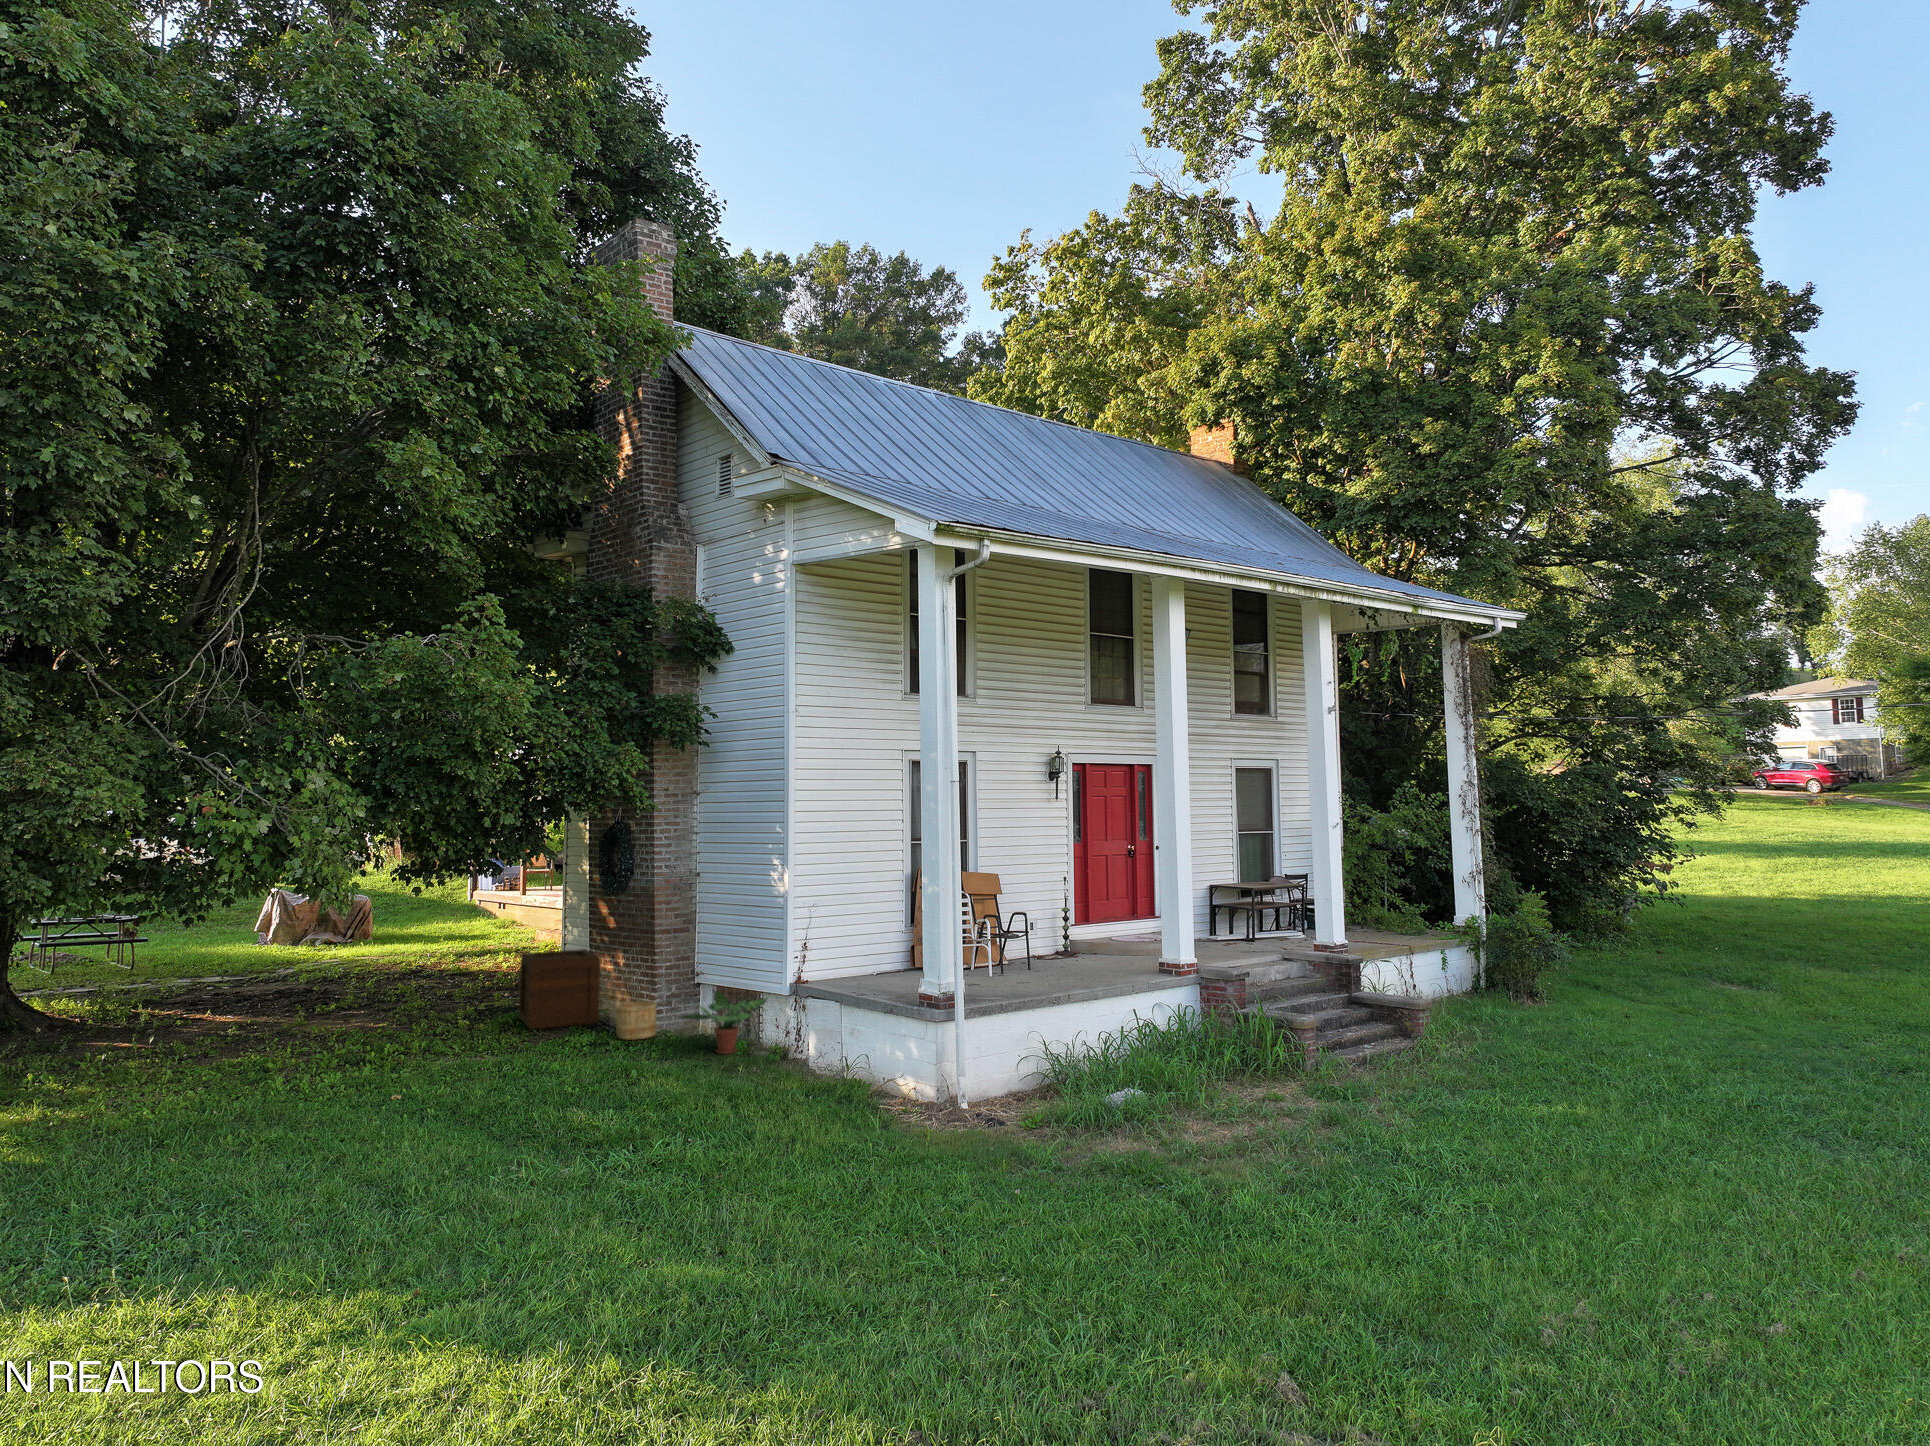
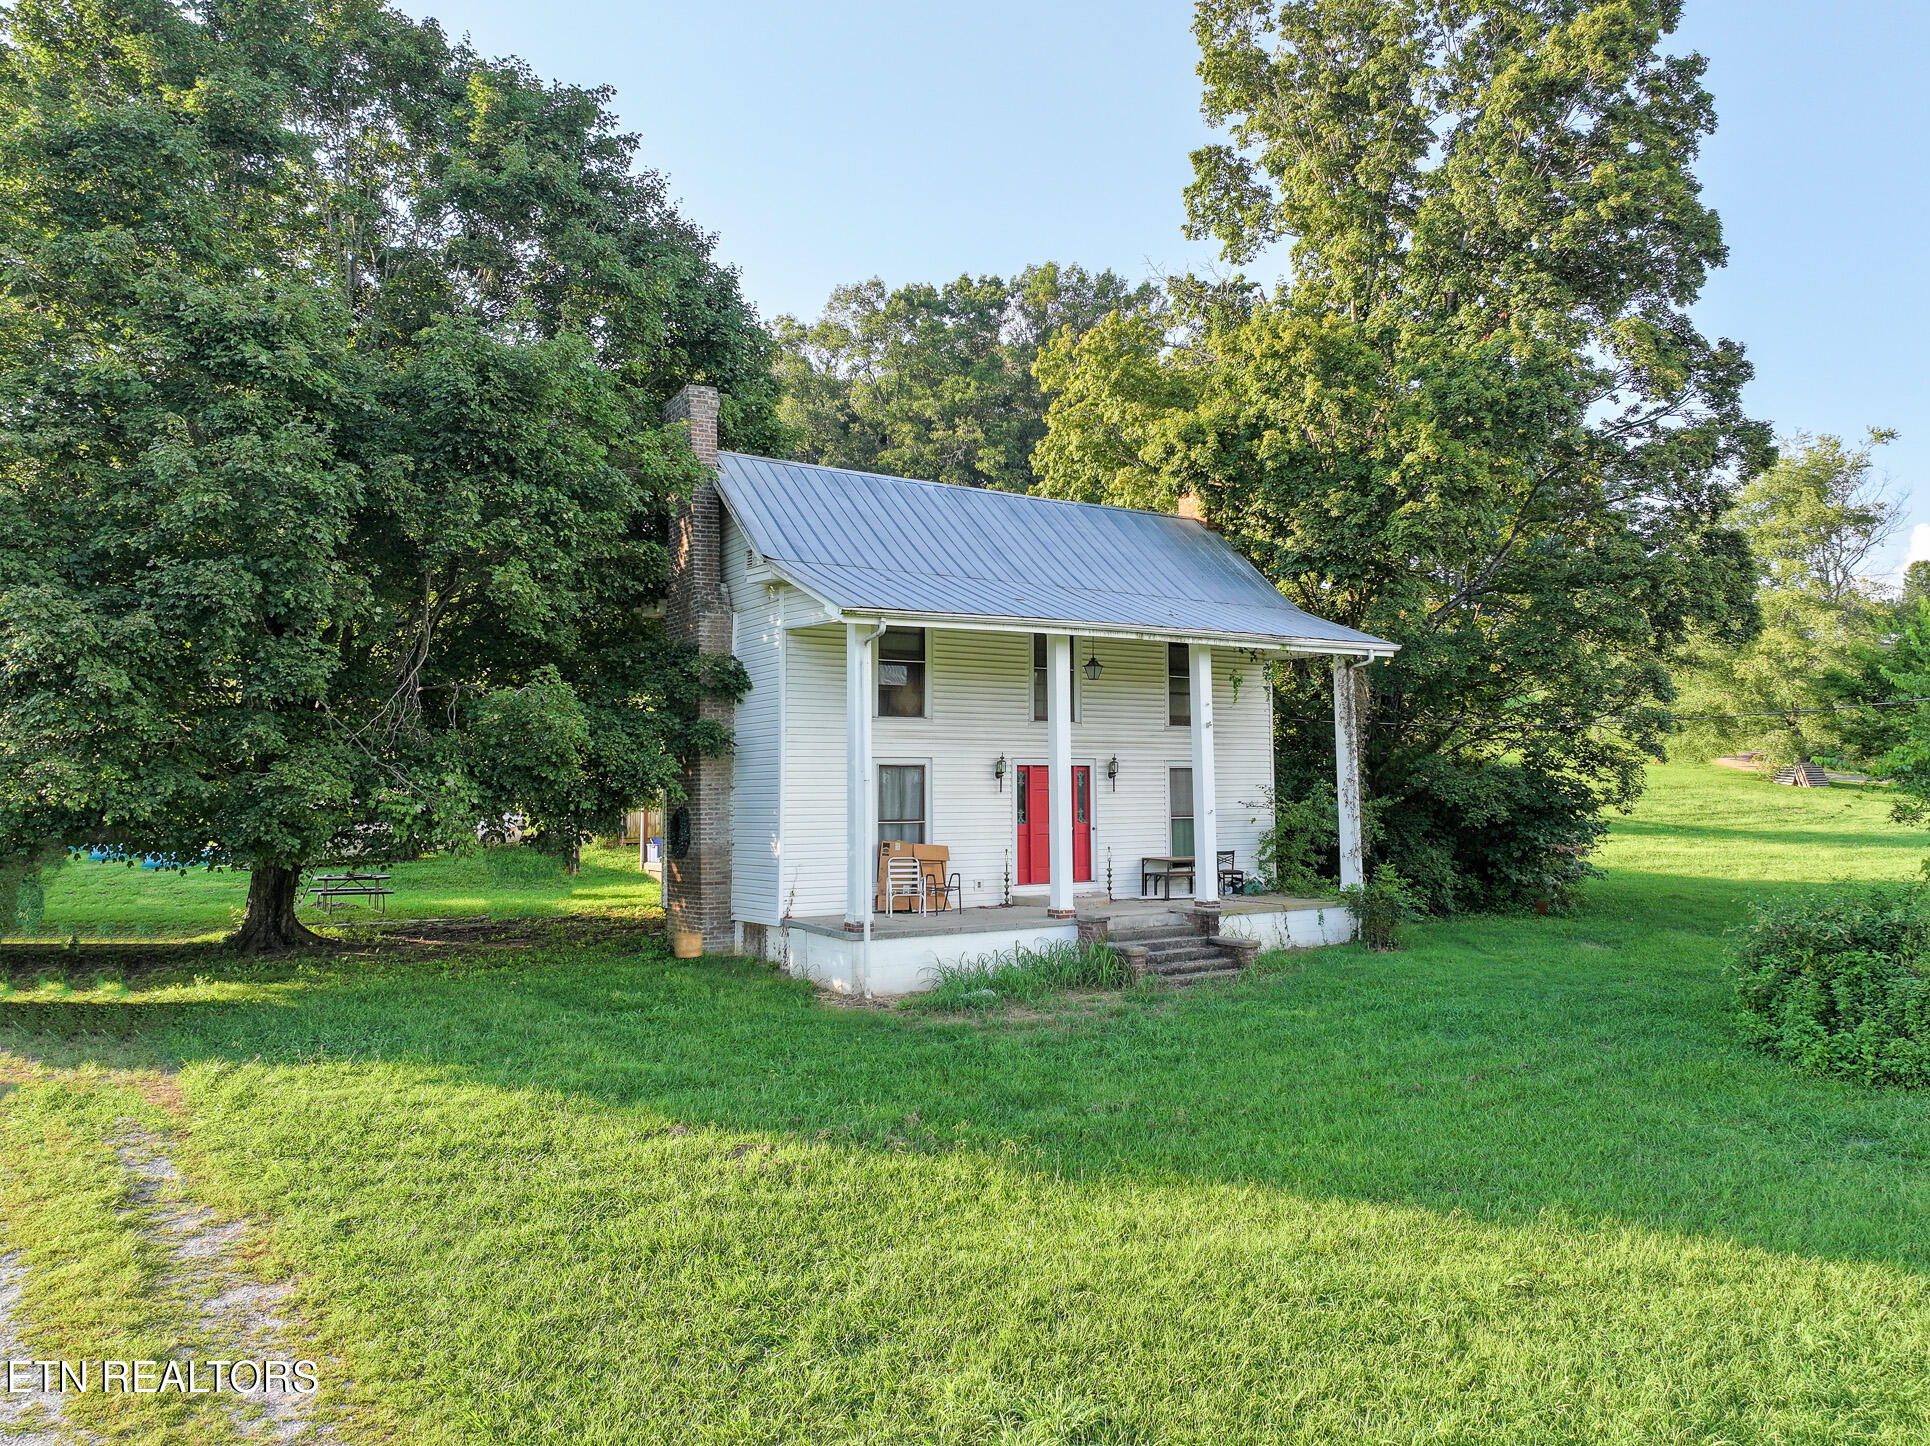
wooden crate: present [519,949,600,1029] -> none [620,898,671,951]
potted plant: present [681,991,767,1054] -> present [1519,888,1556,914]

